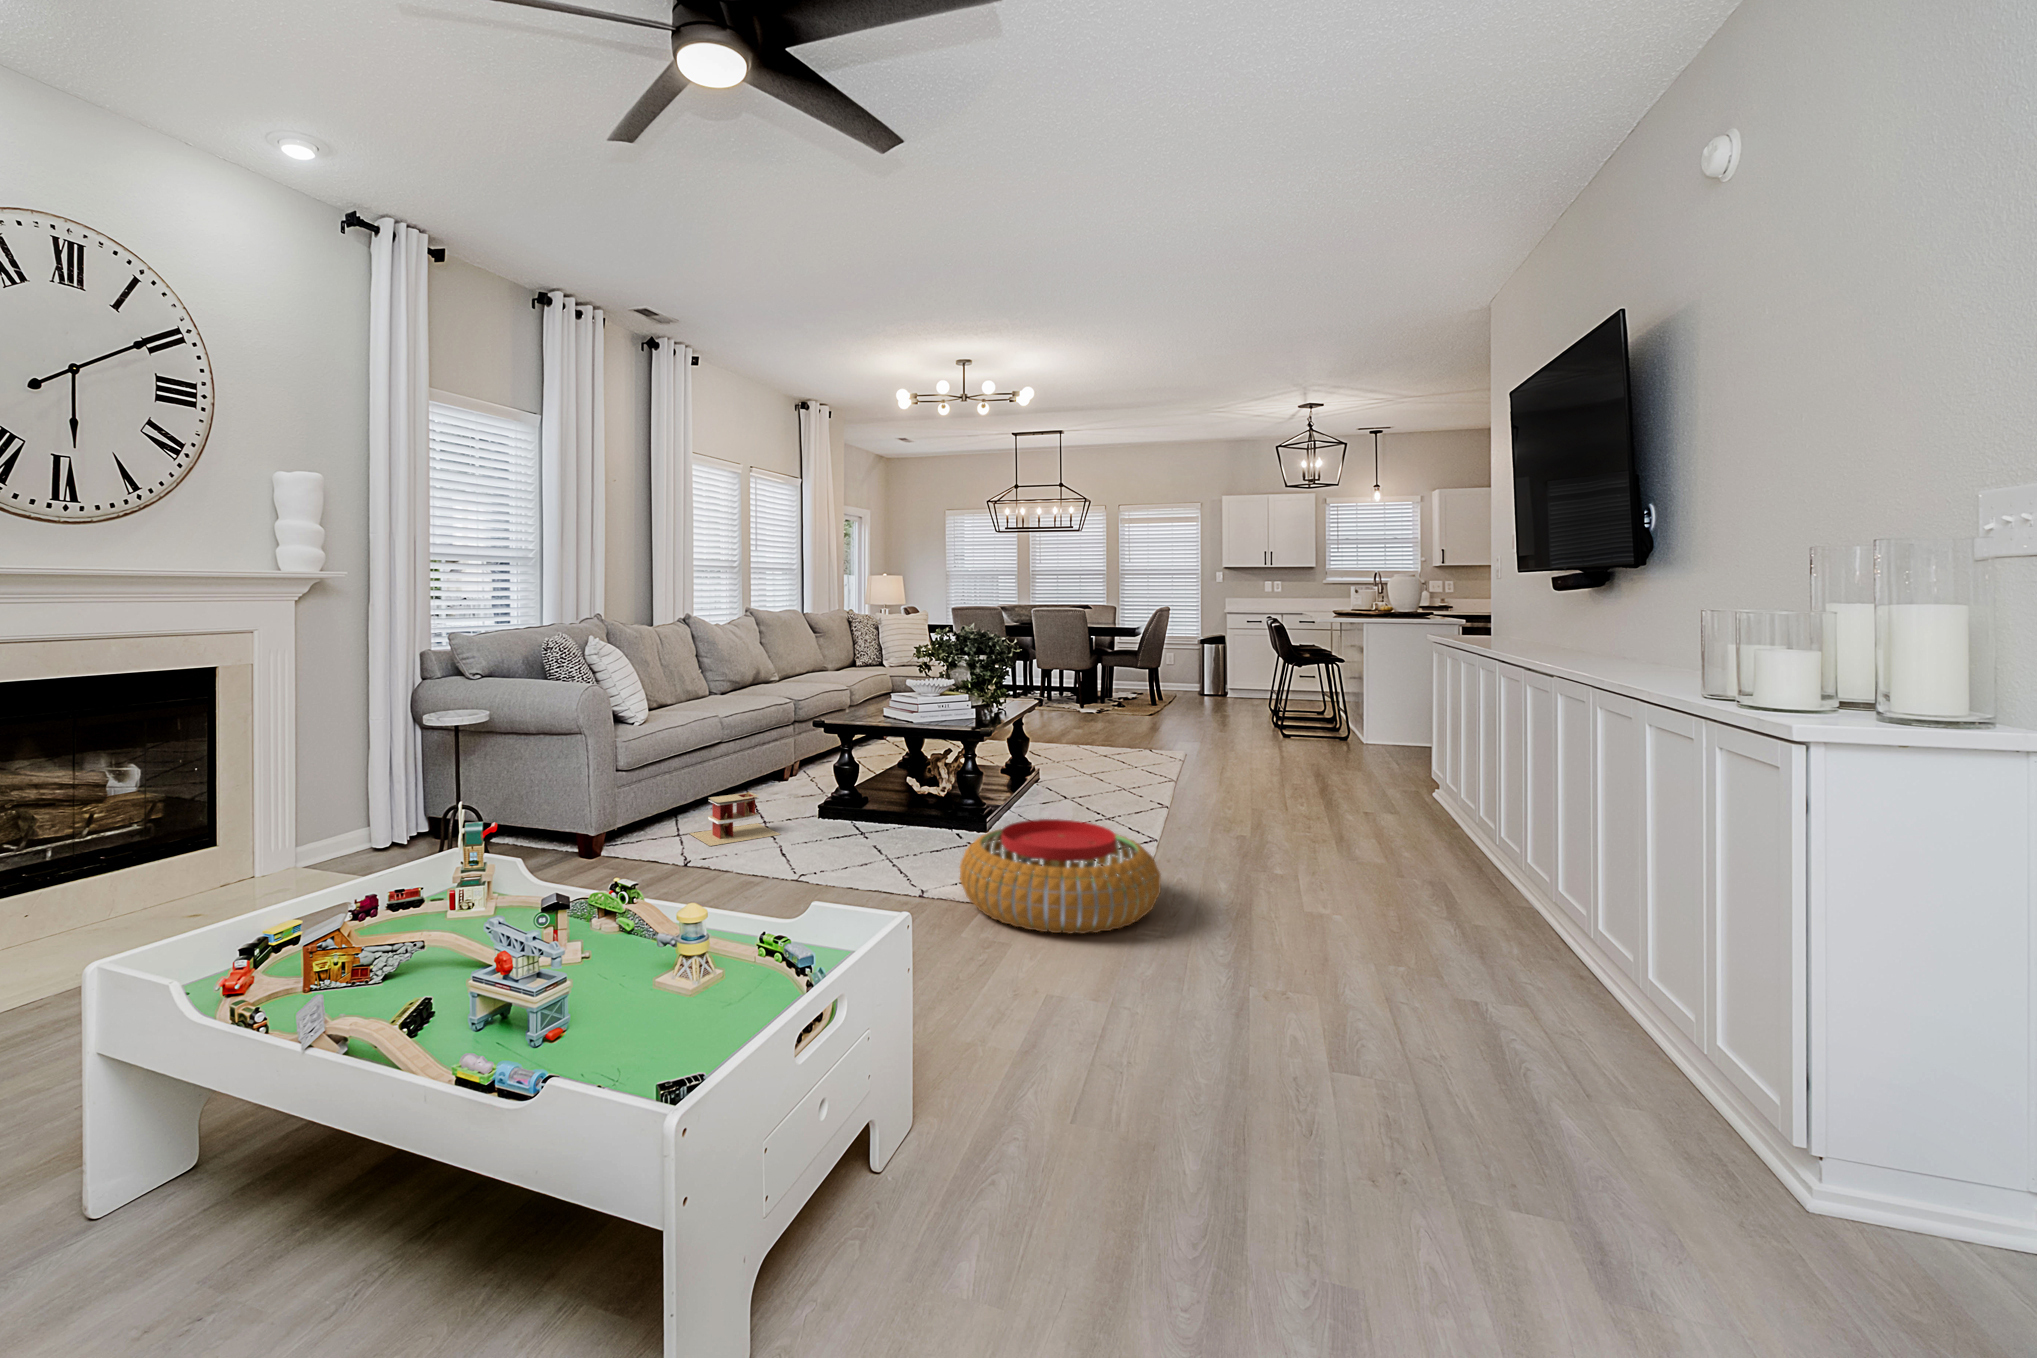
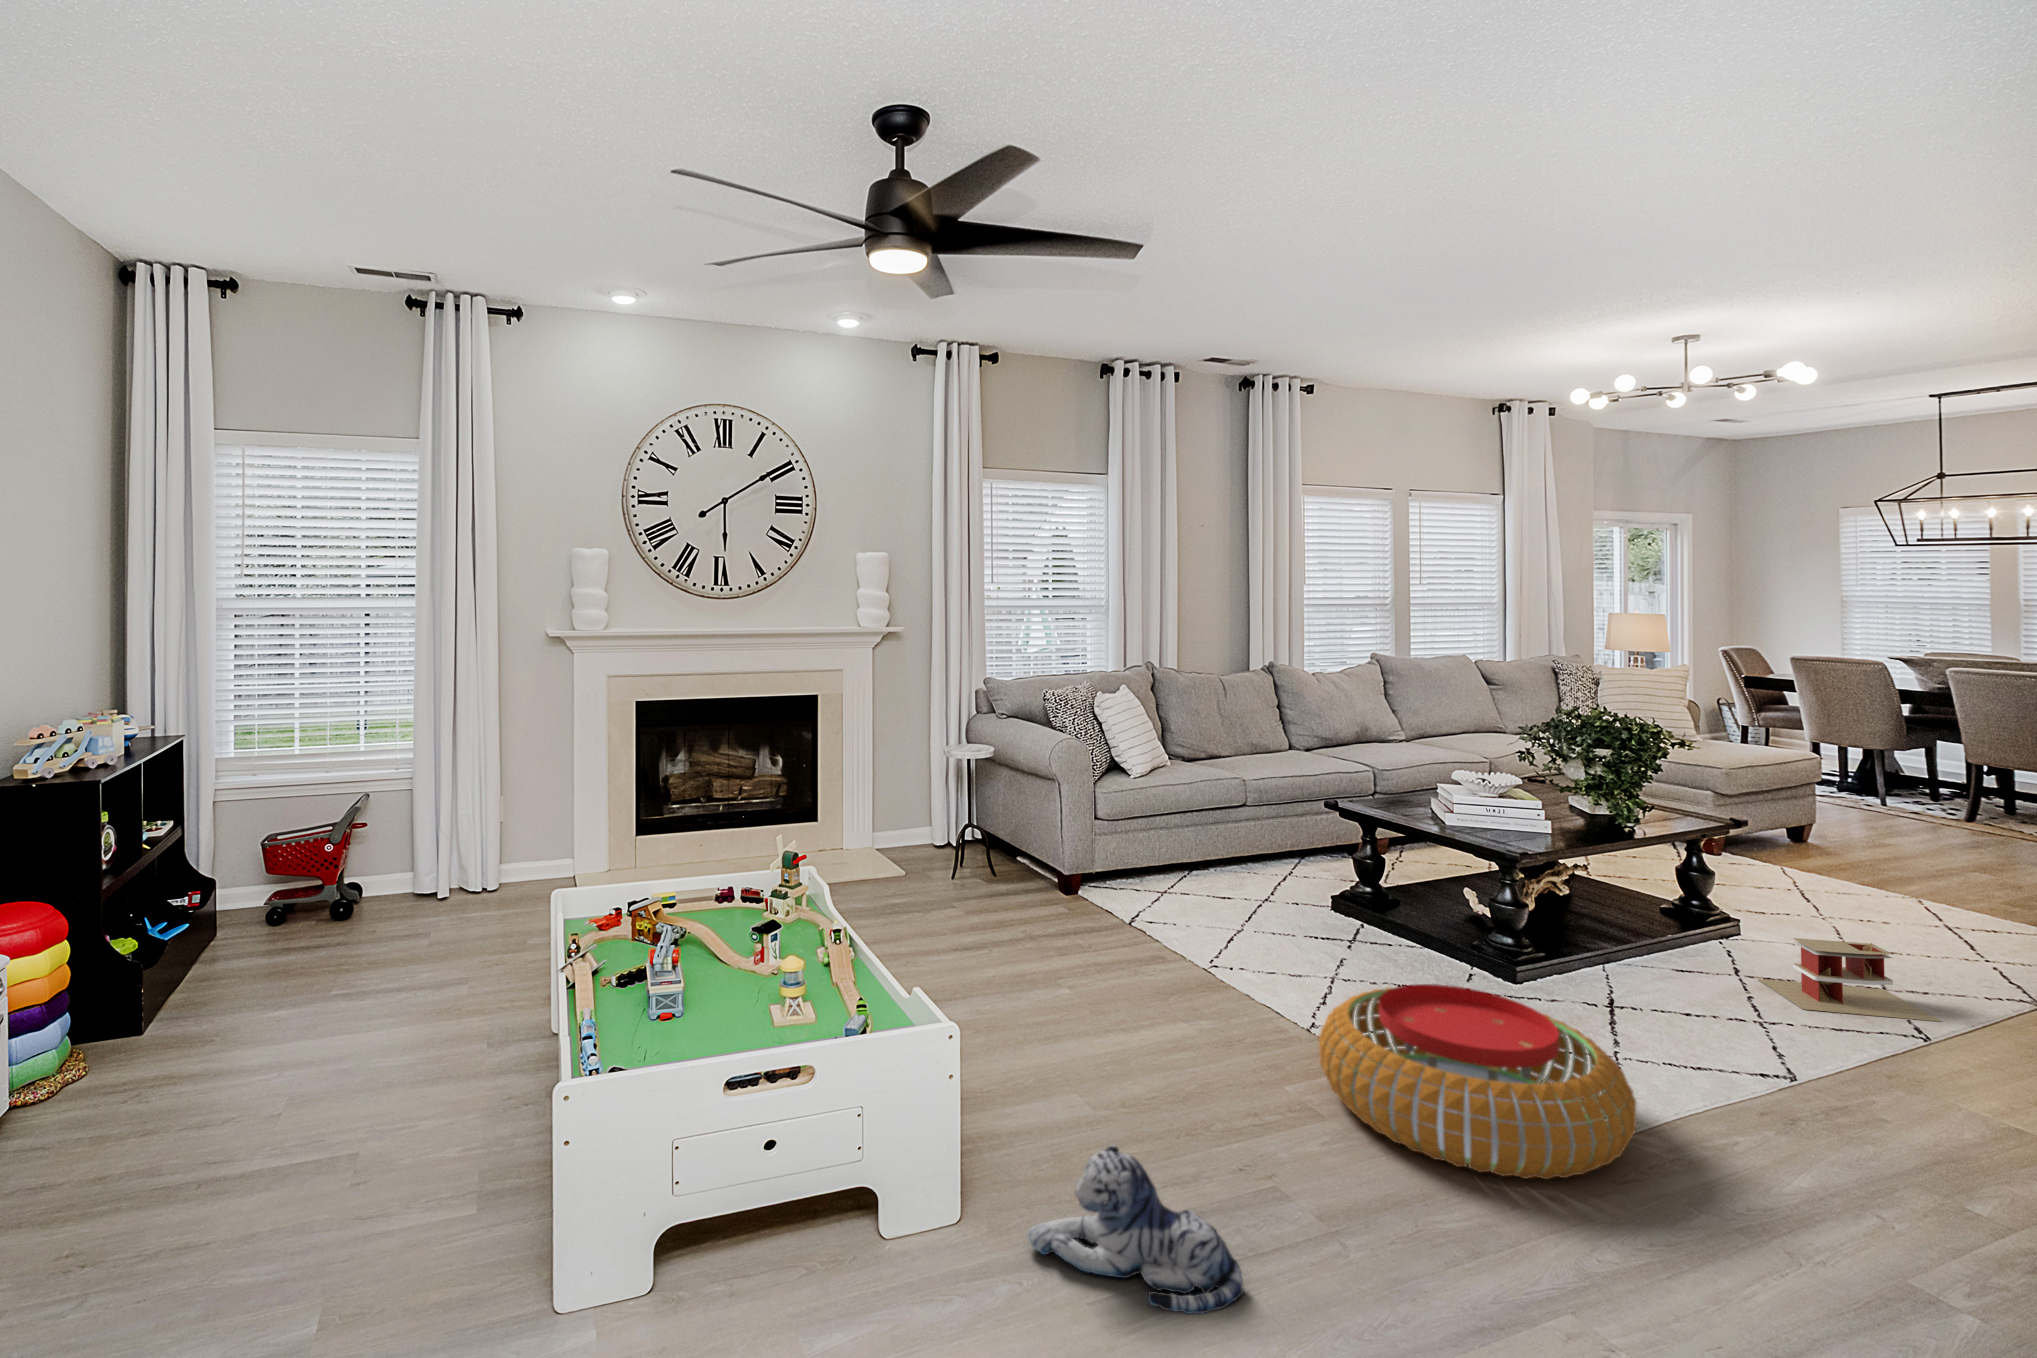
toy house: present [690,791,780,846] -> present [1758,938,1940,1021]
plush toy: none [973,972,1123,1094] -> present [1028,1145,1243,1314]

